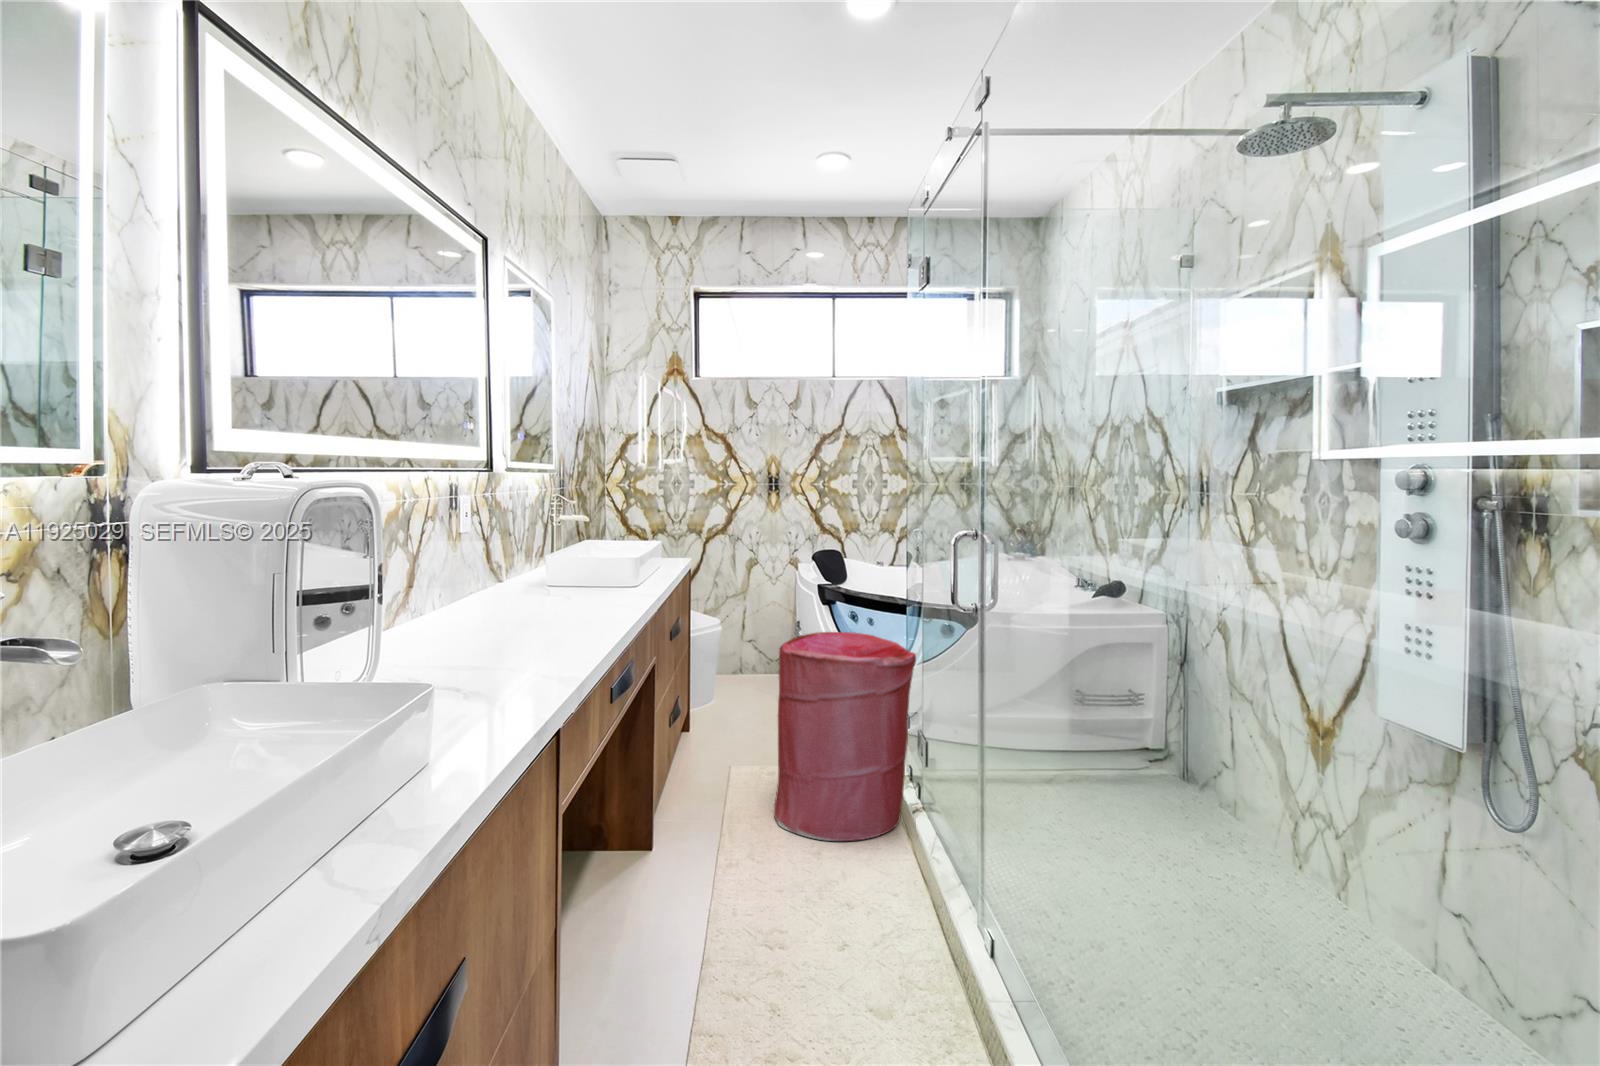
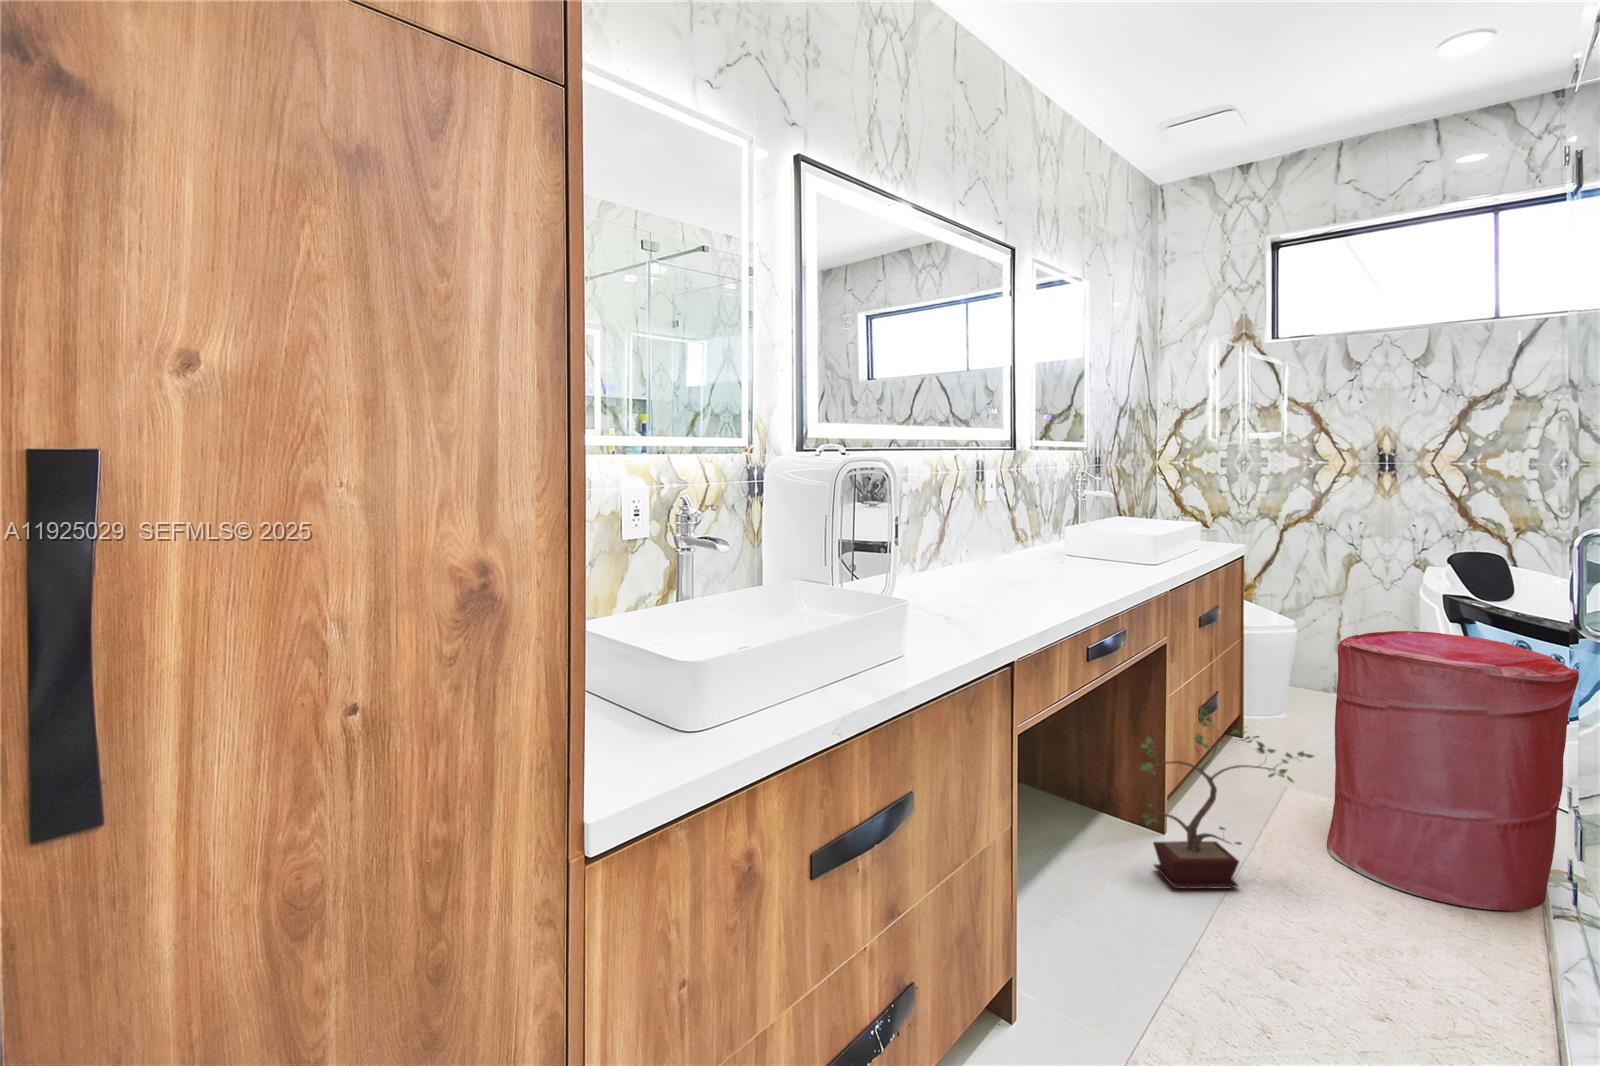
potted plant: none [647,726,779,905] -> present [1141,706,1313,888]

